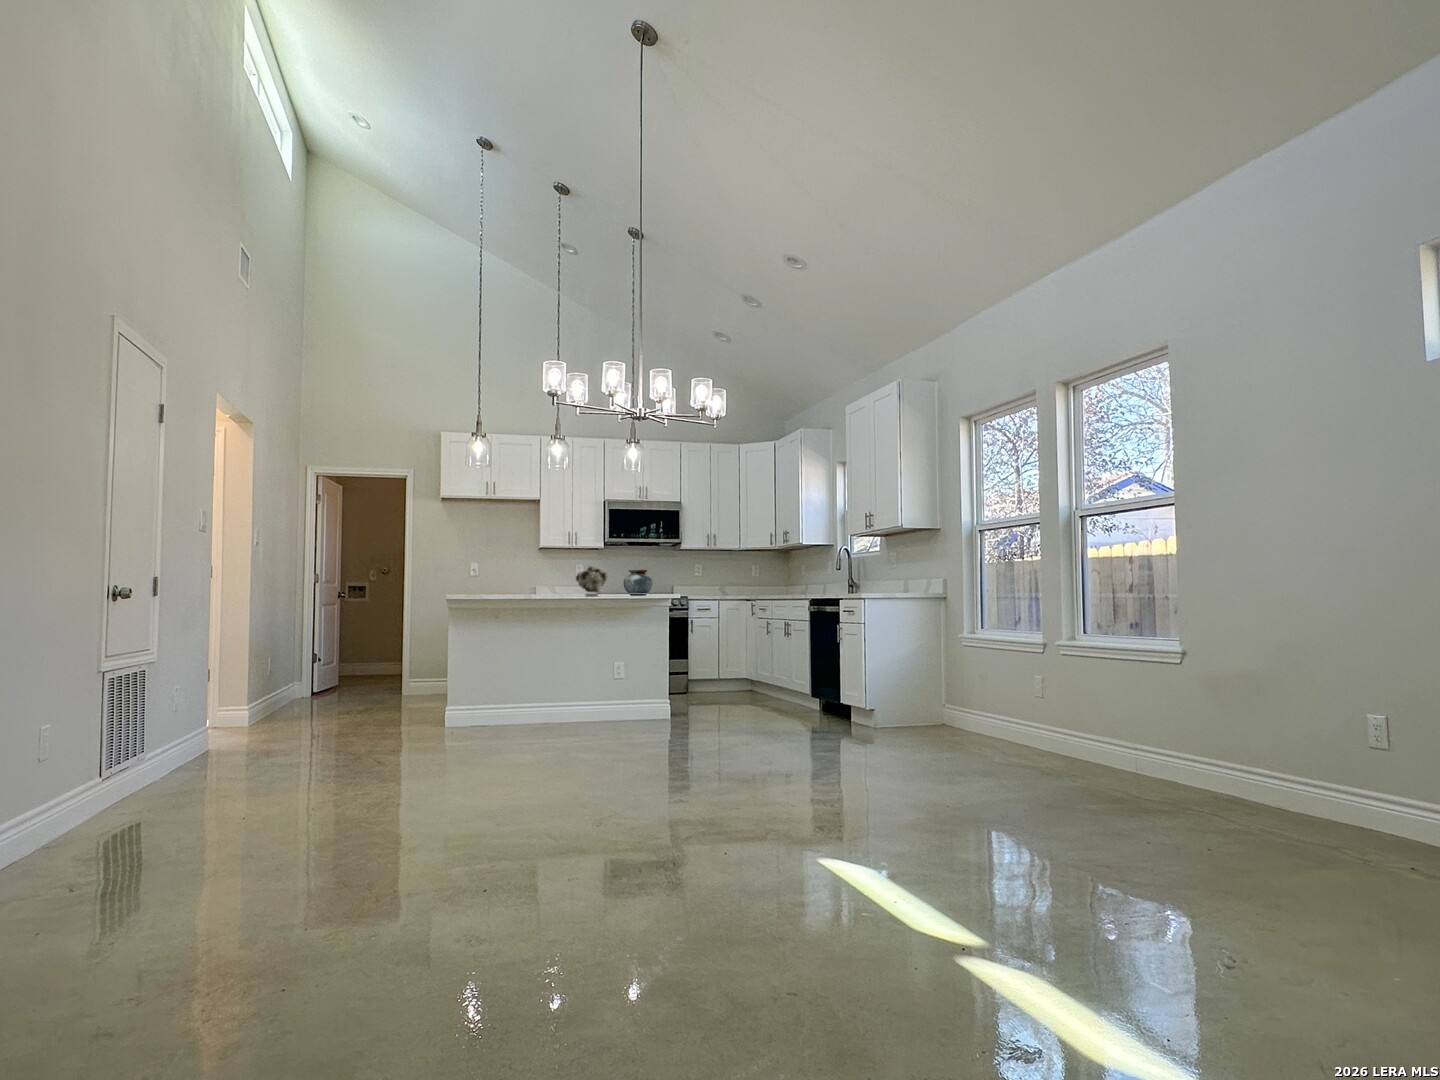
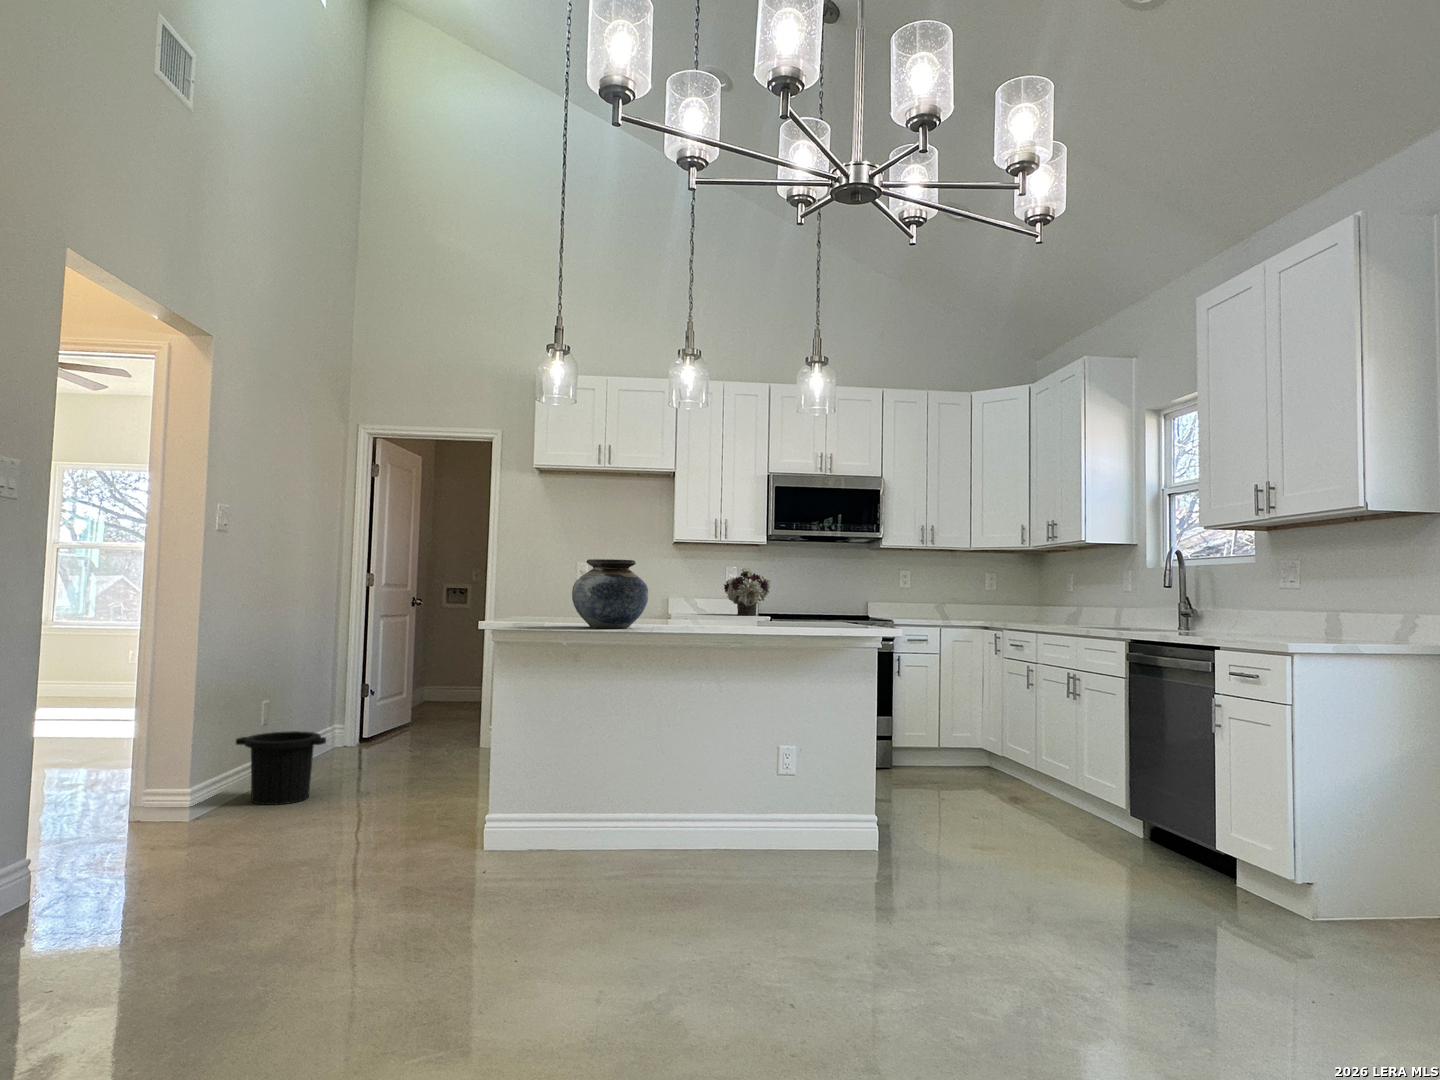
vase: present [624,570,653,596] -> present [572,559,648,628]
trash can: none [258,678,319,723] -> present [236,731,326,805]

